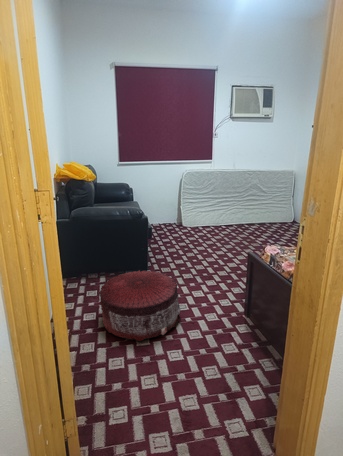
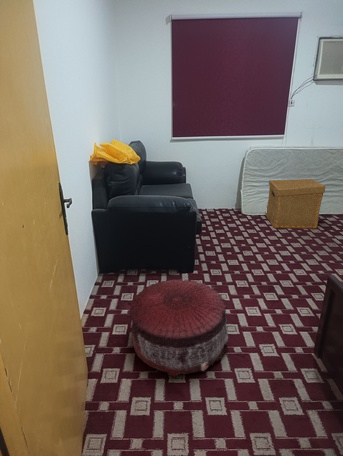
cardboard box: none [202,194,247,235] -> present [265,179,325,229]

